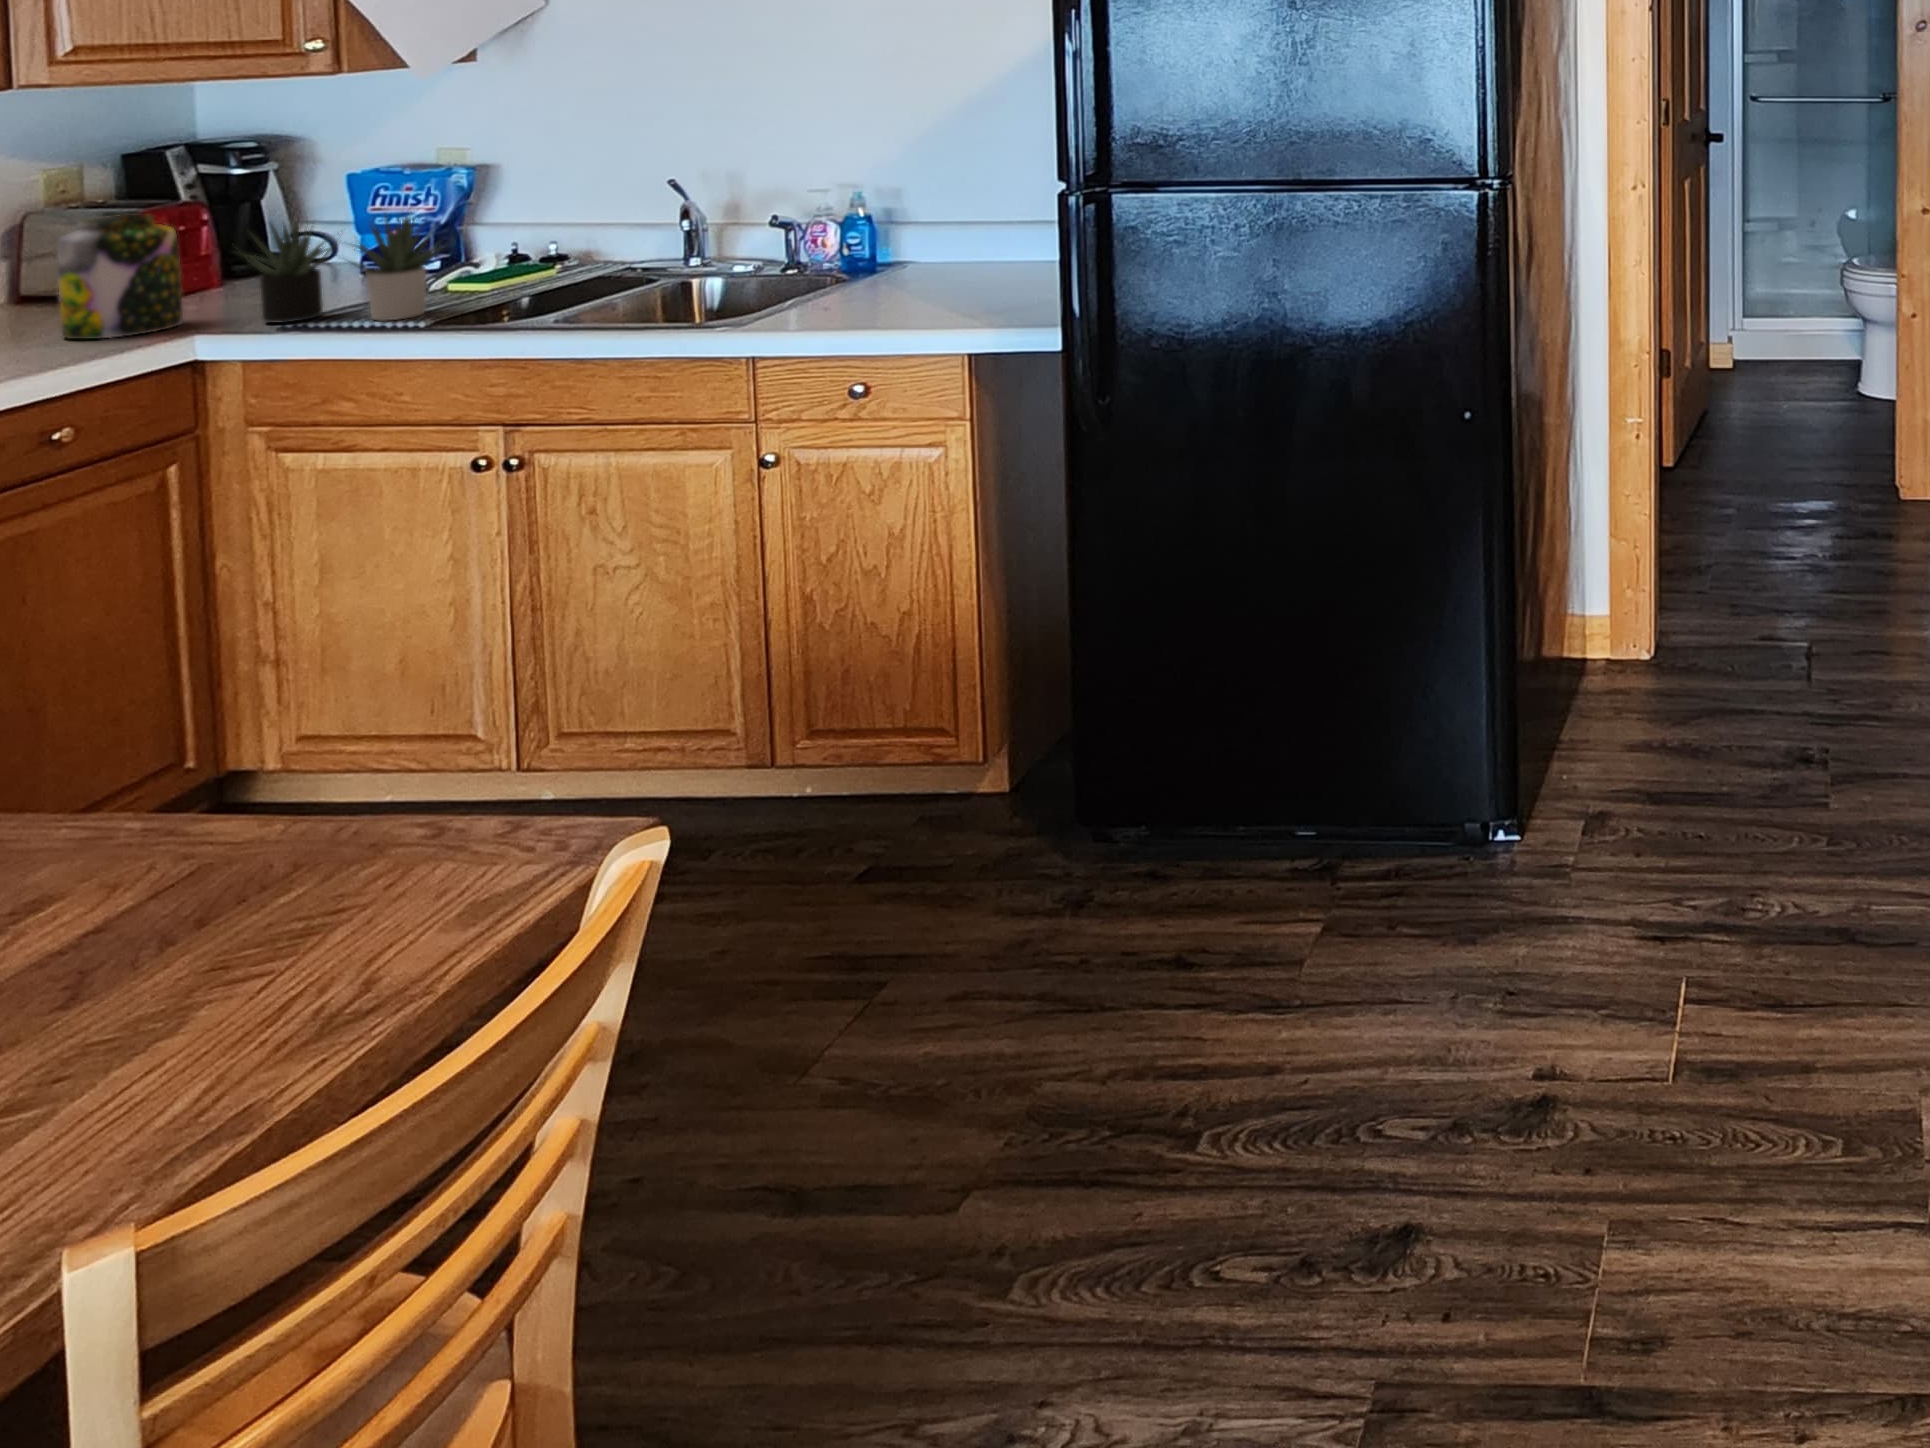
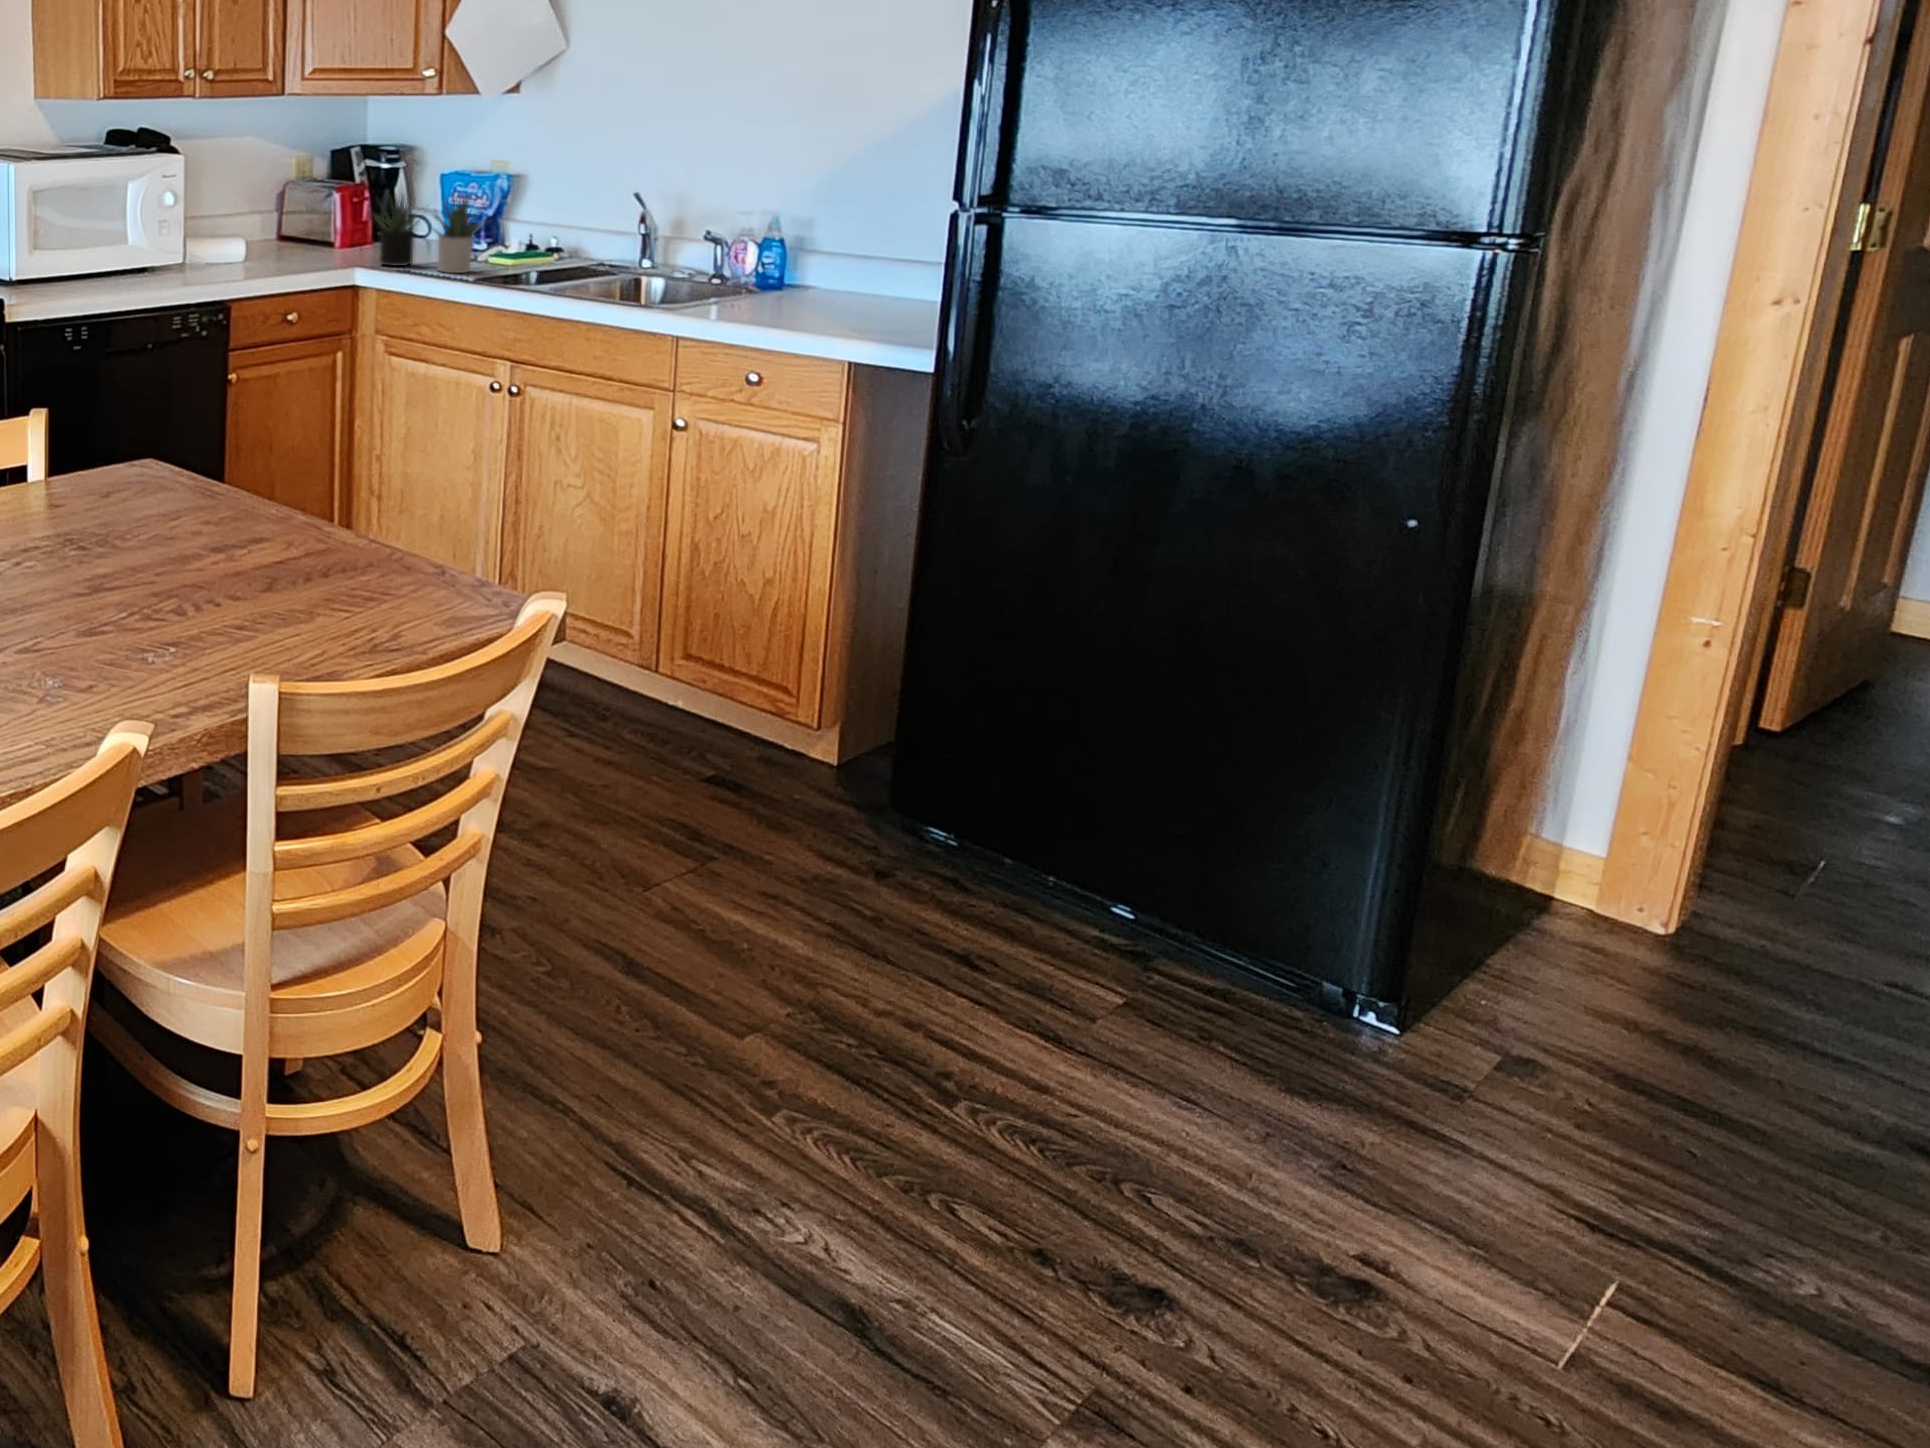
jar: present [57,215,183,339] -> none [280,180,340,261]

